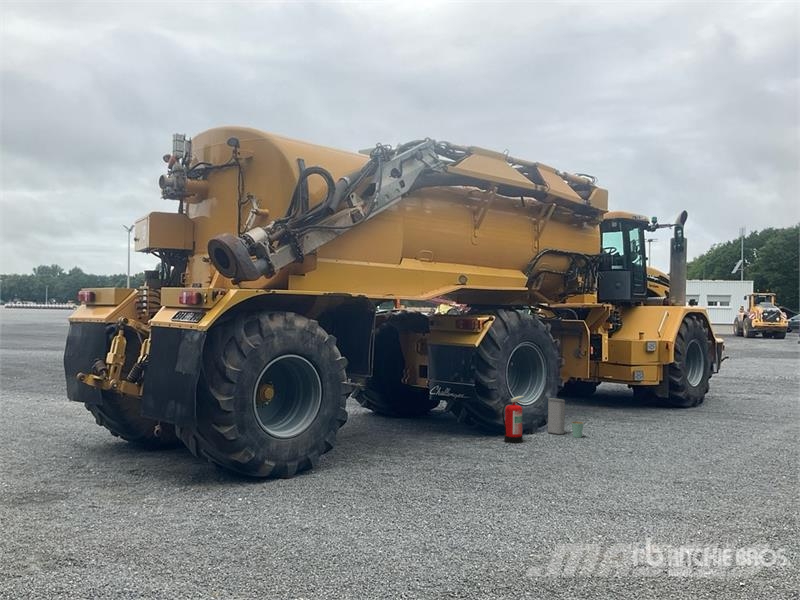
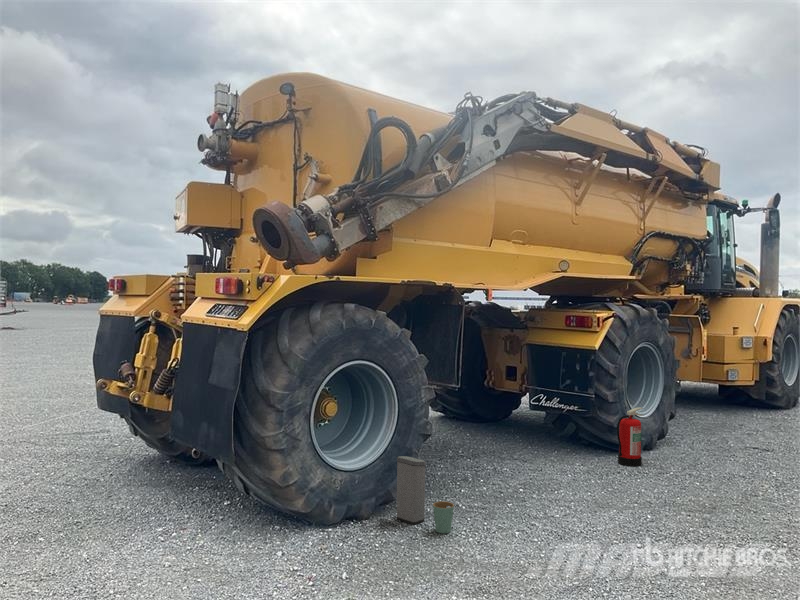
trash can: present [548,398,584,438] -> present [397,456,454,533]

